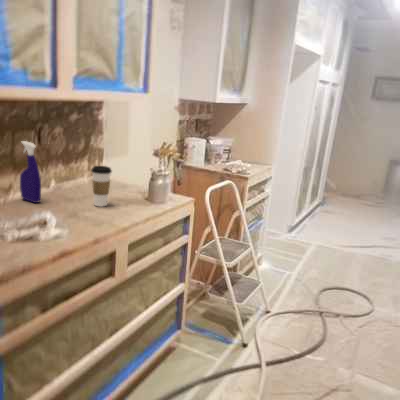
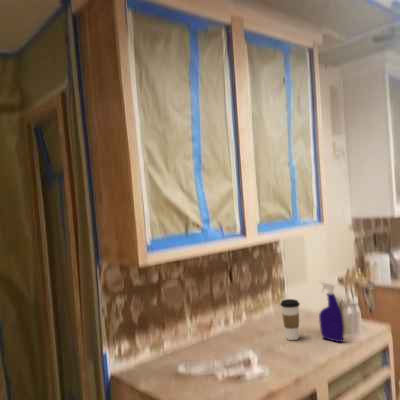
spray bottle: present [20,141,41,203] -> present [319,281,344,342]

